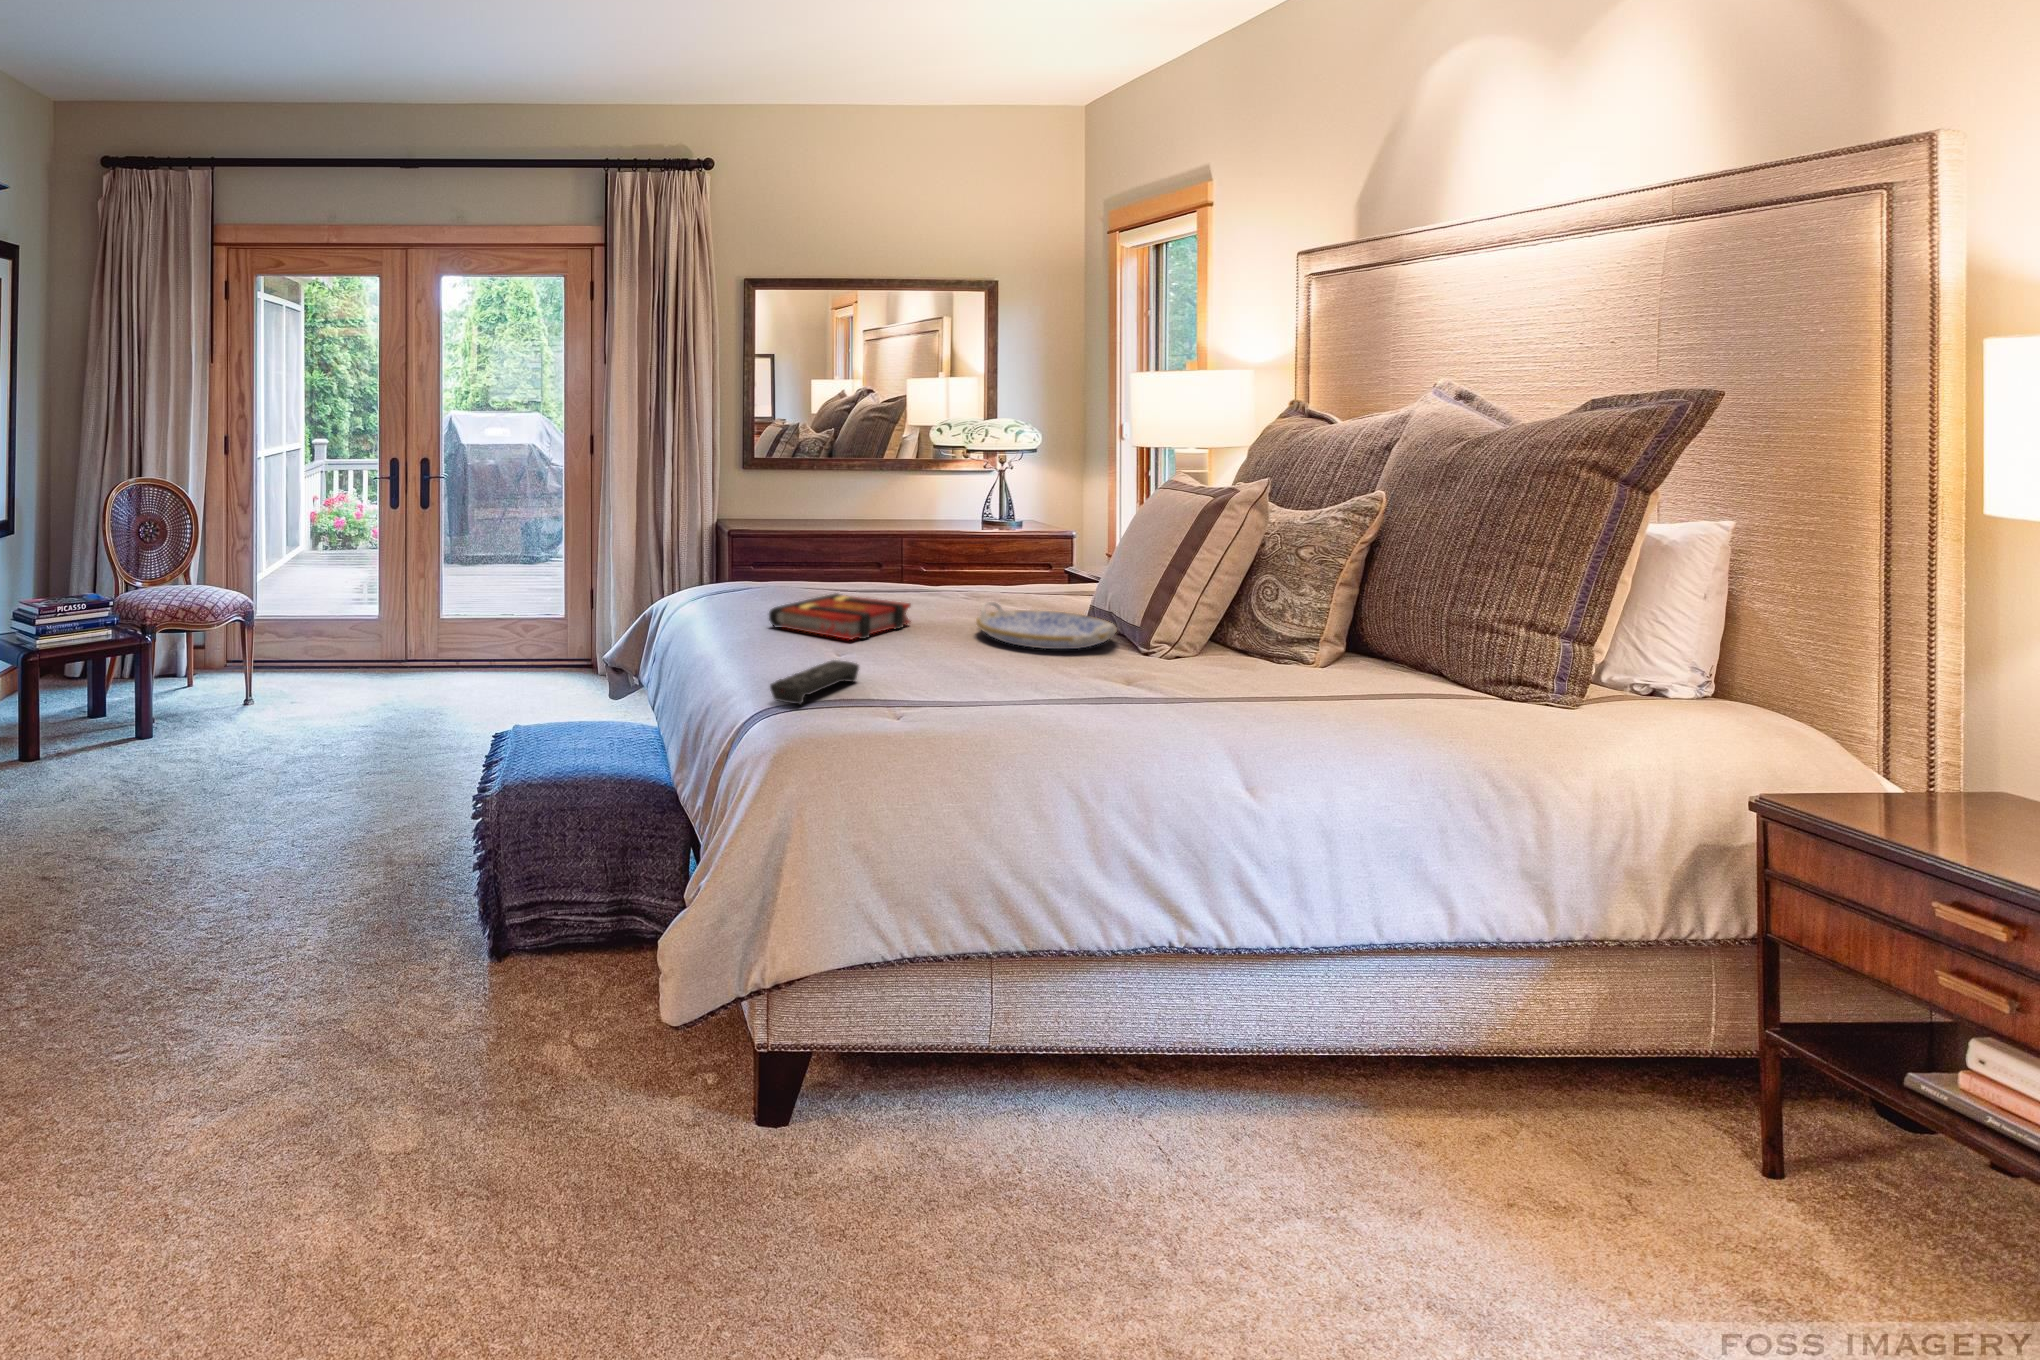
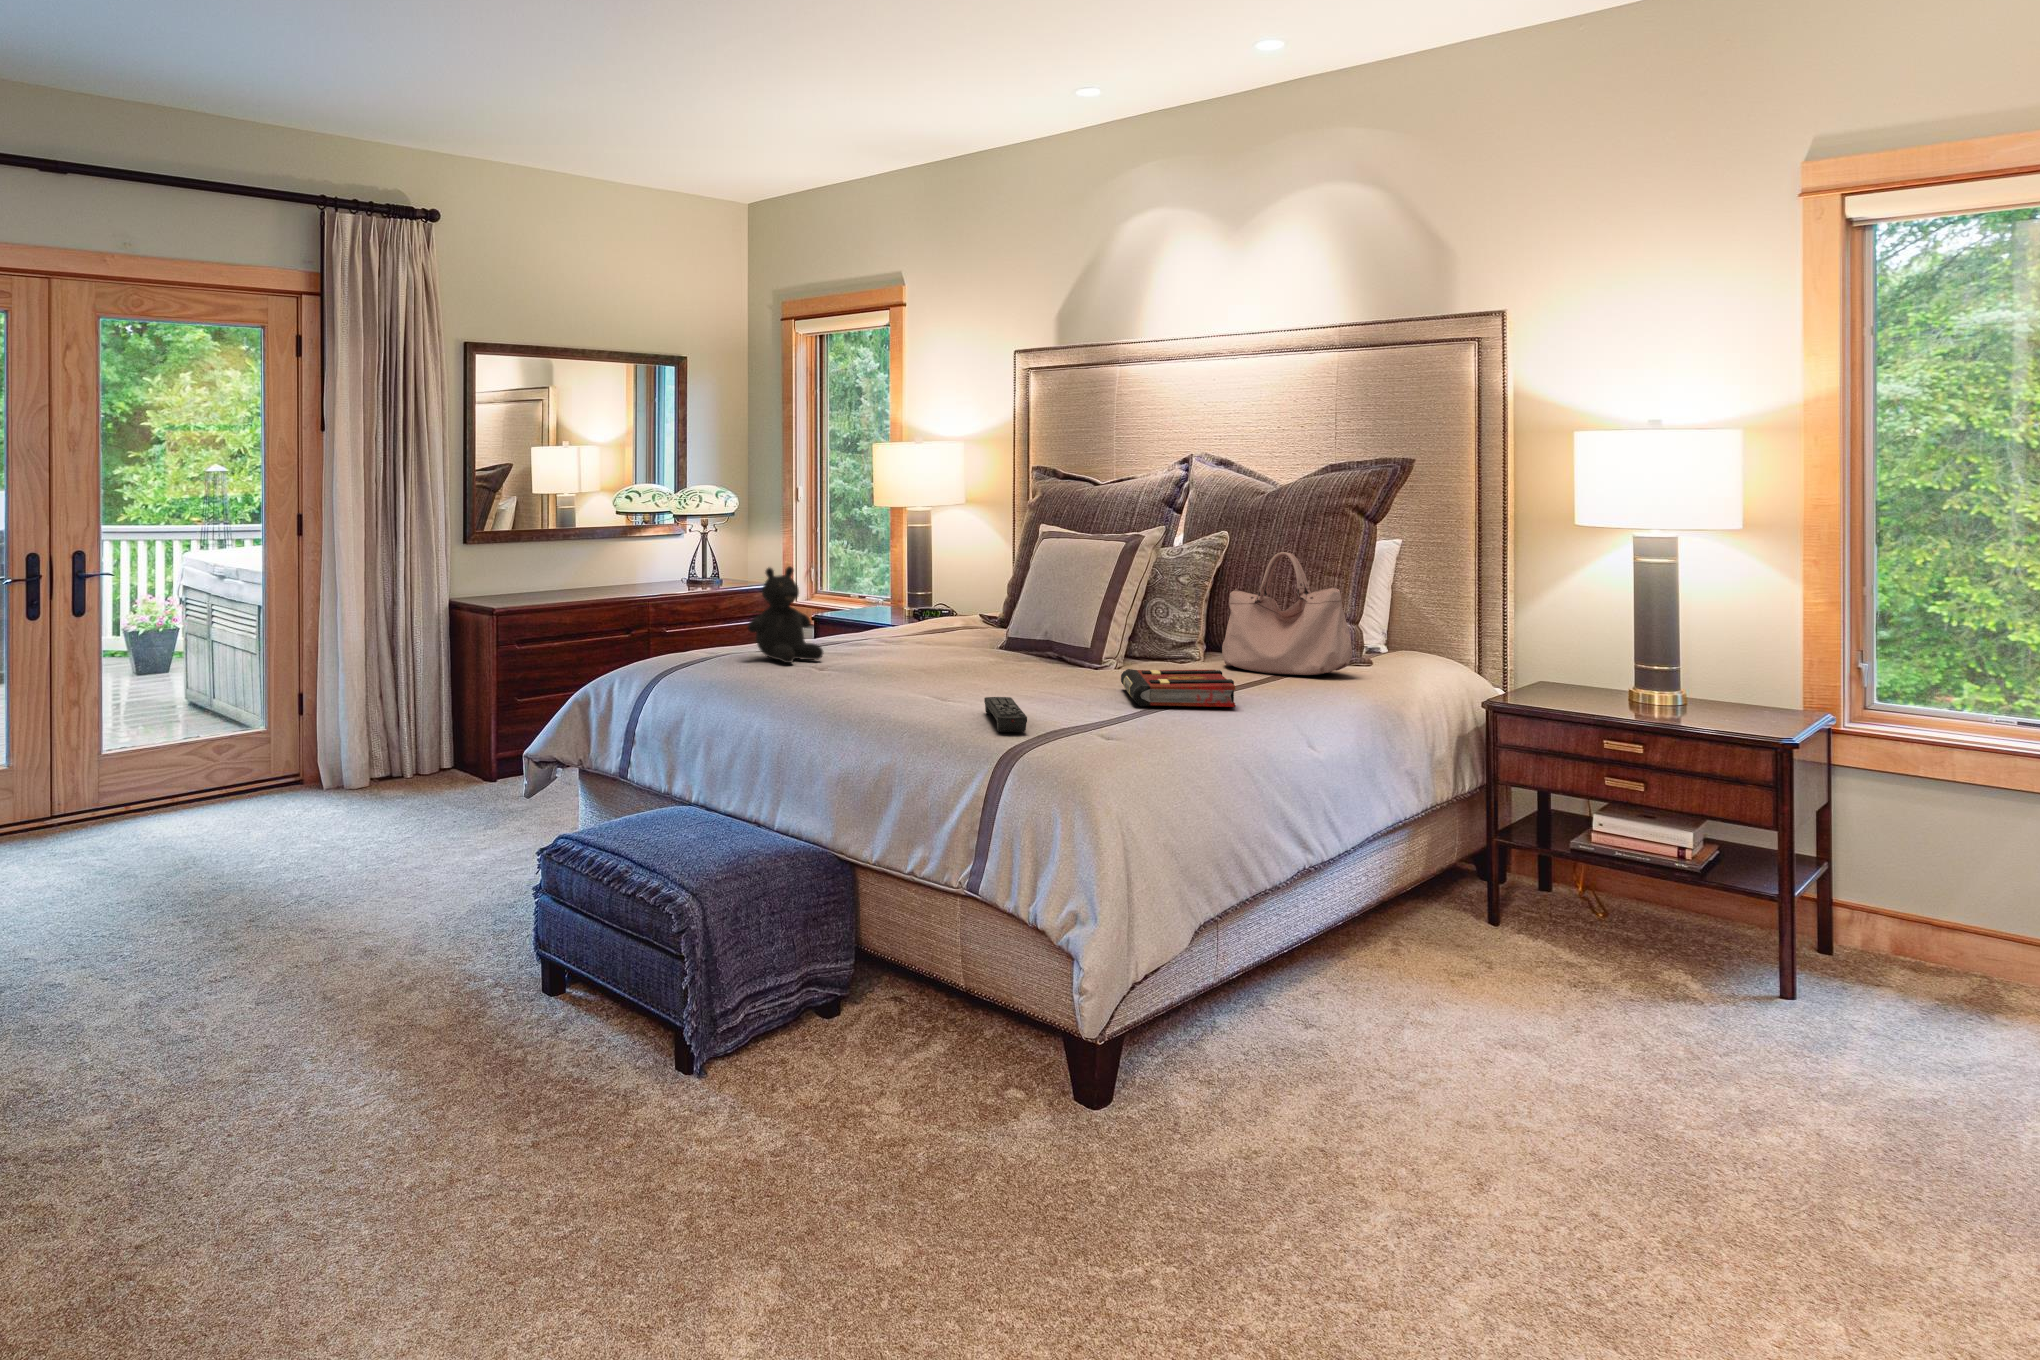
teddy bear: none [775,497,854,596] -> present [748,566,824,663]
handbag: none [1310,519,1483,696] -> present [1222,552,1352,675]
book: present [769,594,911,640] -> present [1121,669,1235,707]
serving tray: present [976,602,1117,649] -> none [981,646,1103,677]

